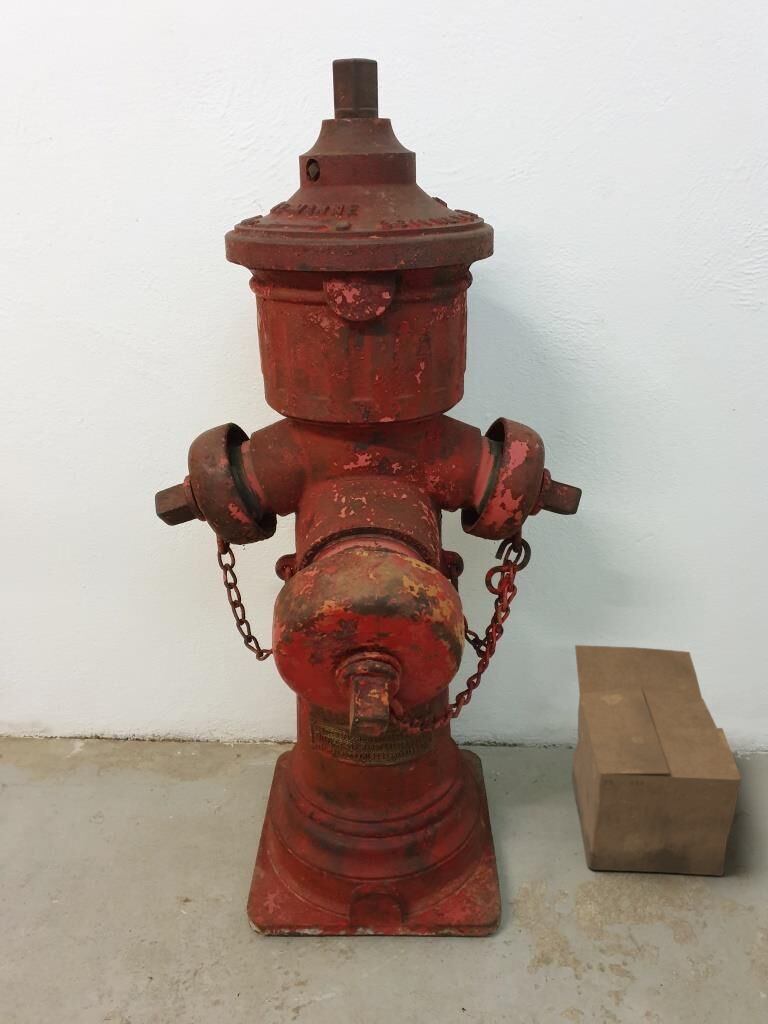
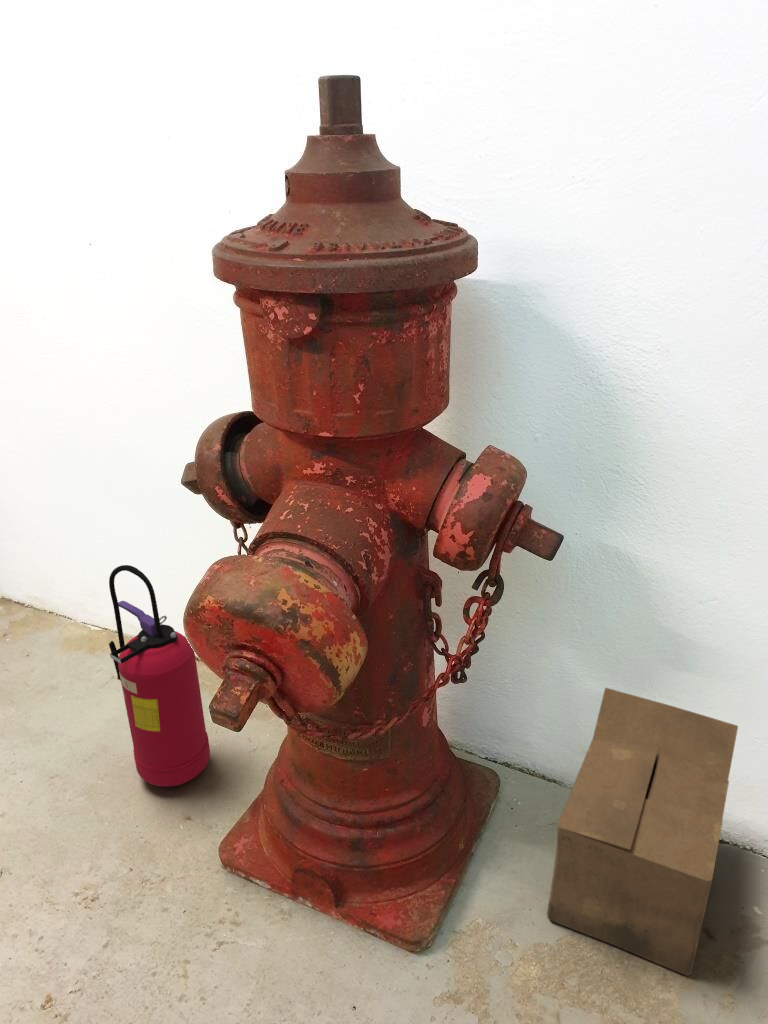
fire extinguisher: none [51,619,183,872] -> present [109,565,210,787]

